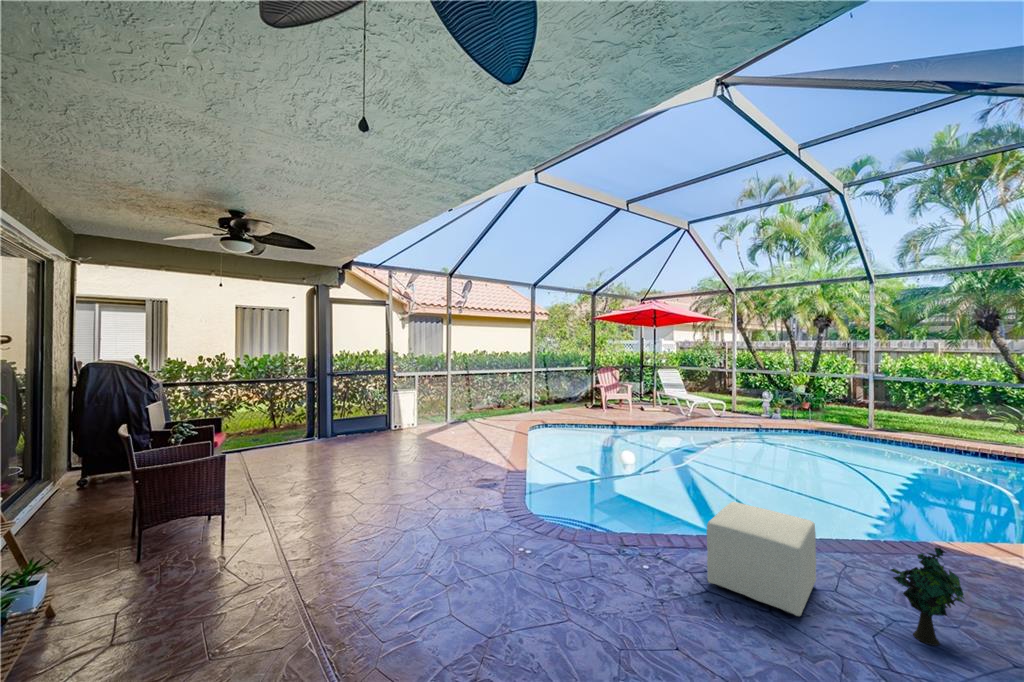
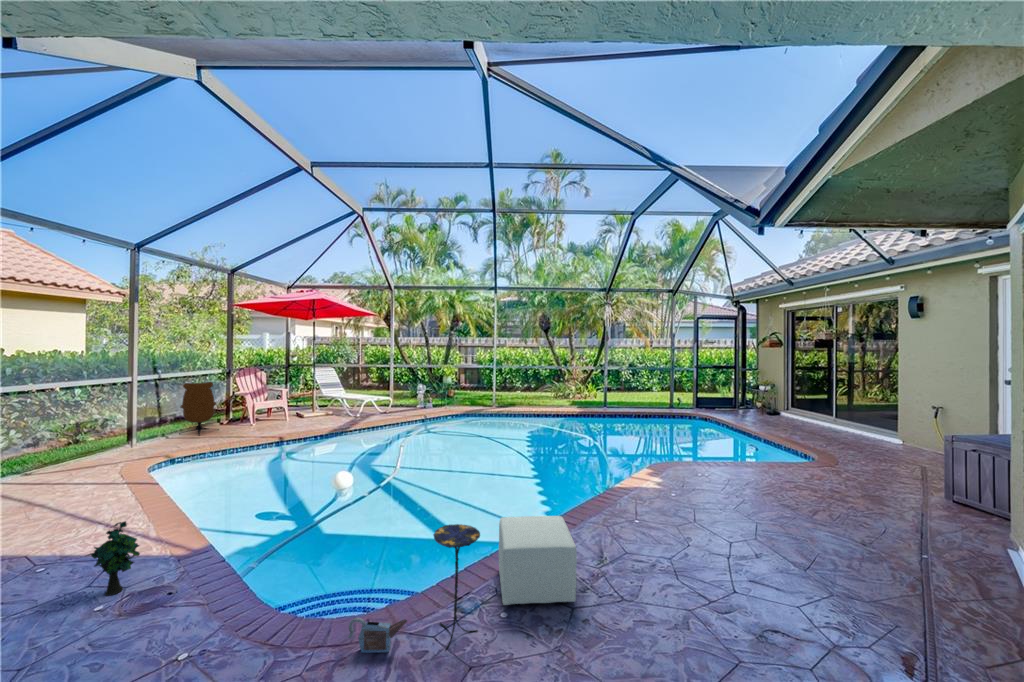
lounge chair: none [558,374,582,413] -> present [179,382,219,435]
side table: none [624,478,670,589] -> present [433,524,480,648]
watering can: none [562,529,602,567] -> present [348,618,407,653]
decorative plant: present [891,547,964,646] -> present [87,521,140,596]

